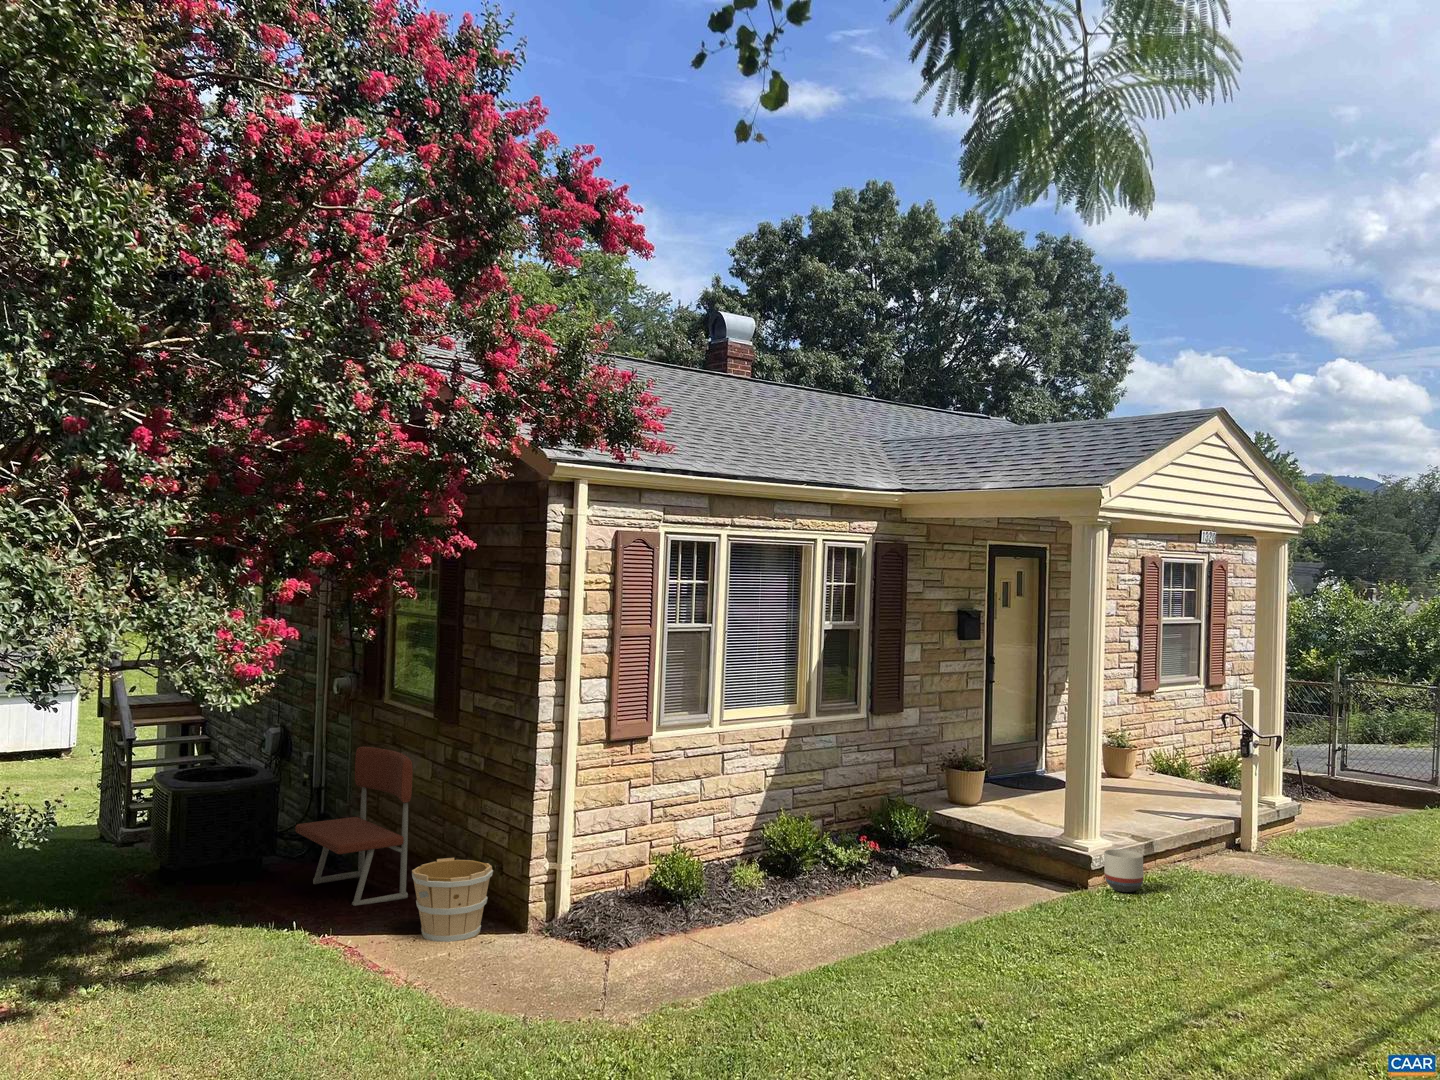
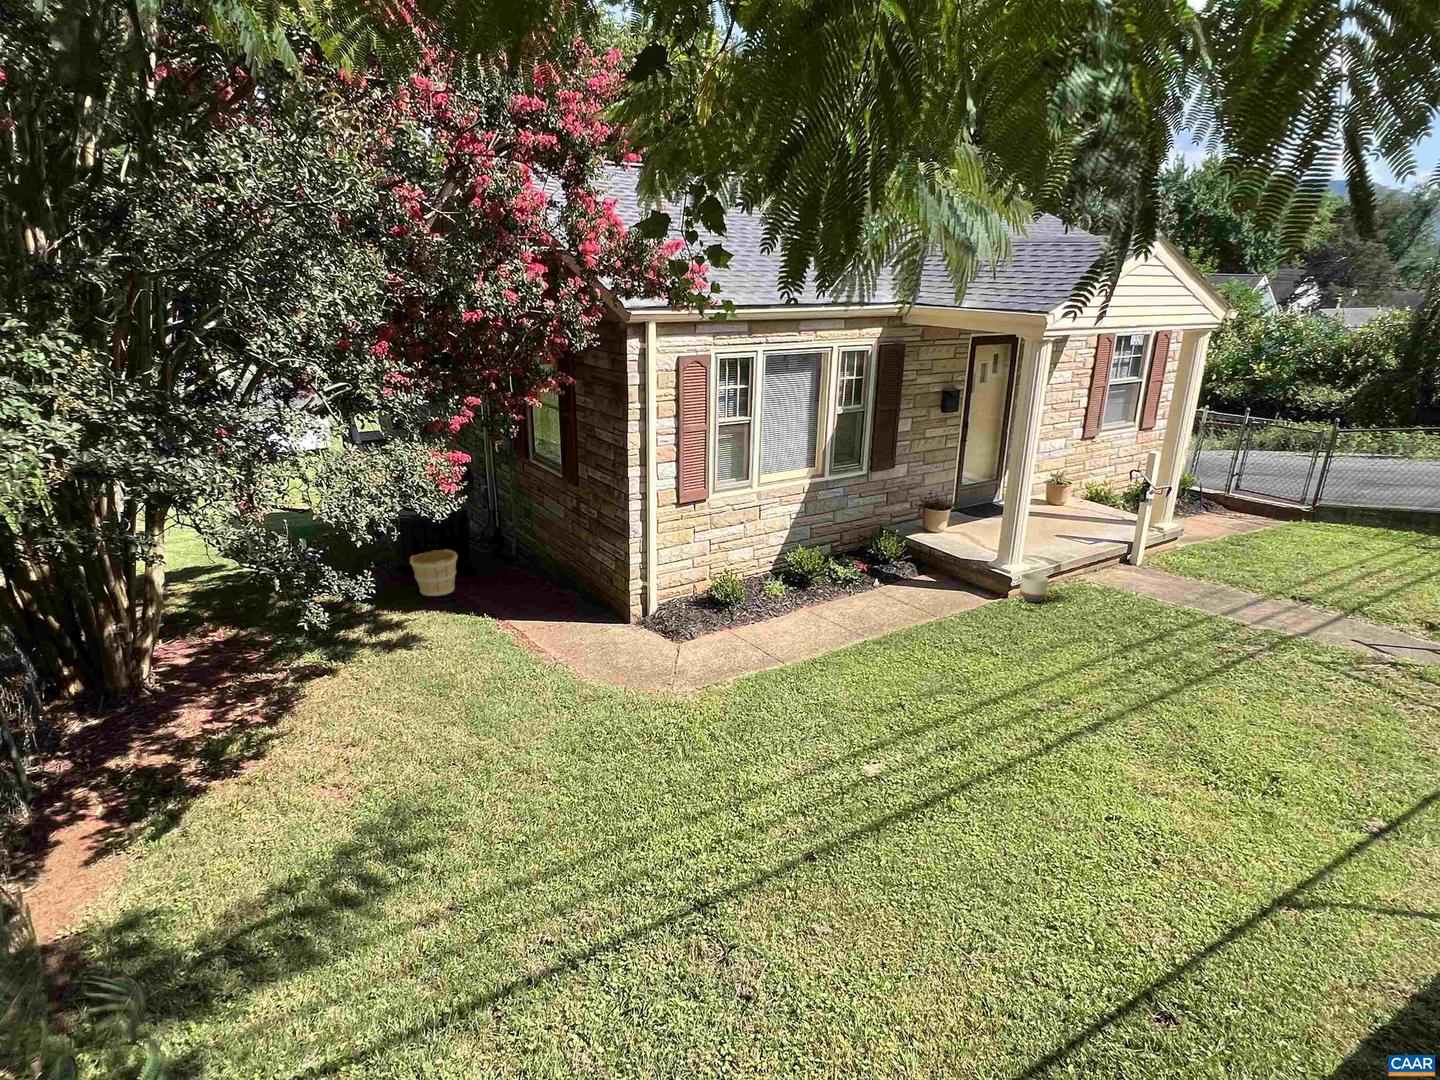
bench: present [295,747,413,906] -> none [481,492,556,600]
wooden bucket: present [412,858,493,942] -> present [410,550,458,596]

